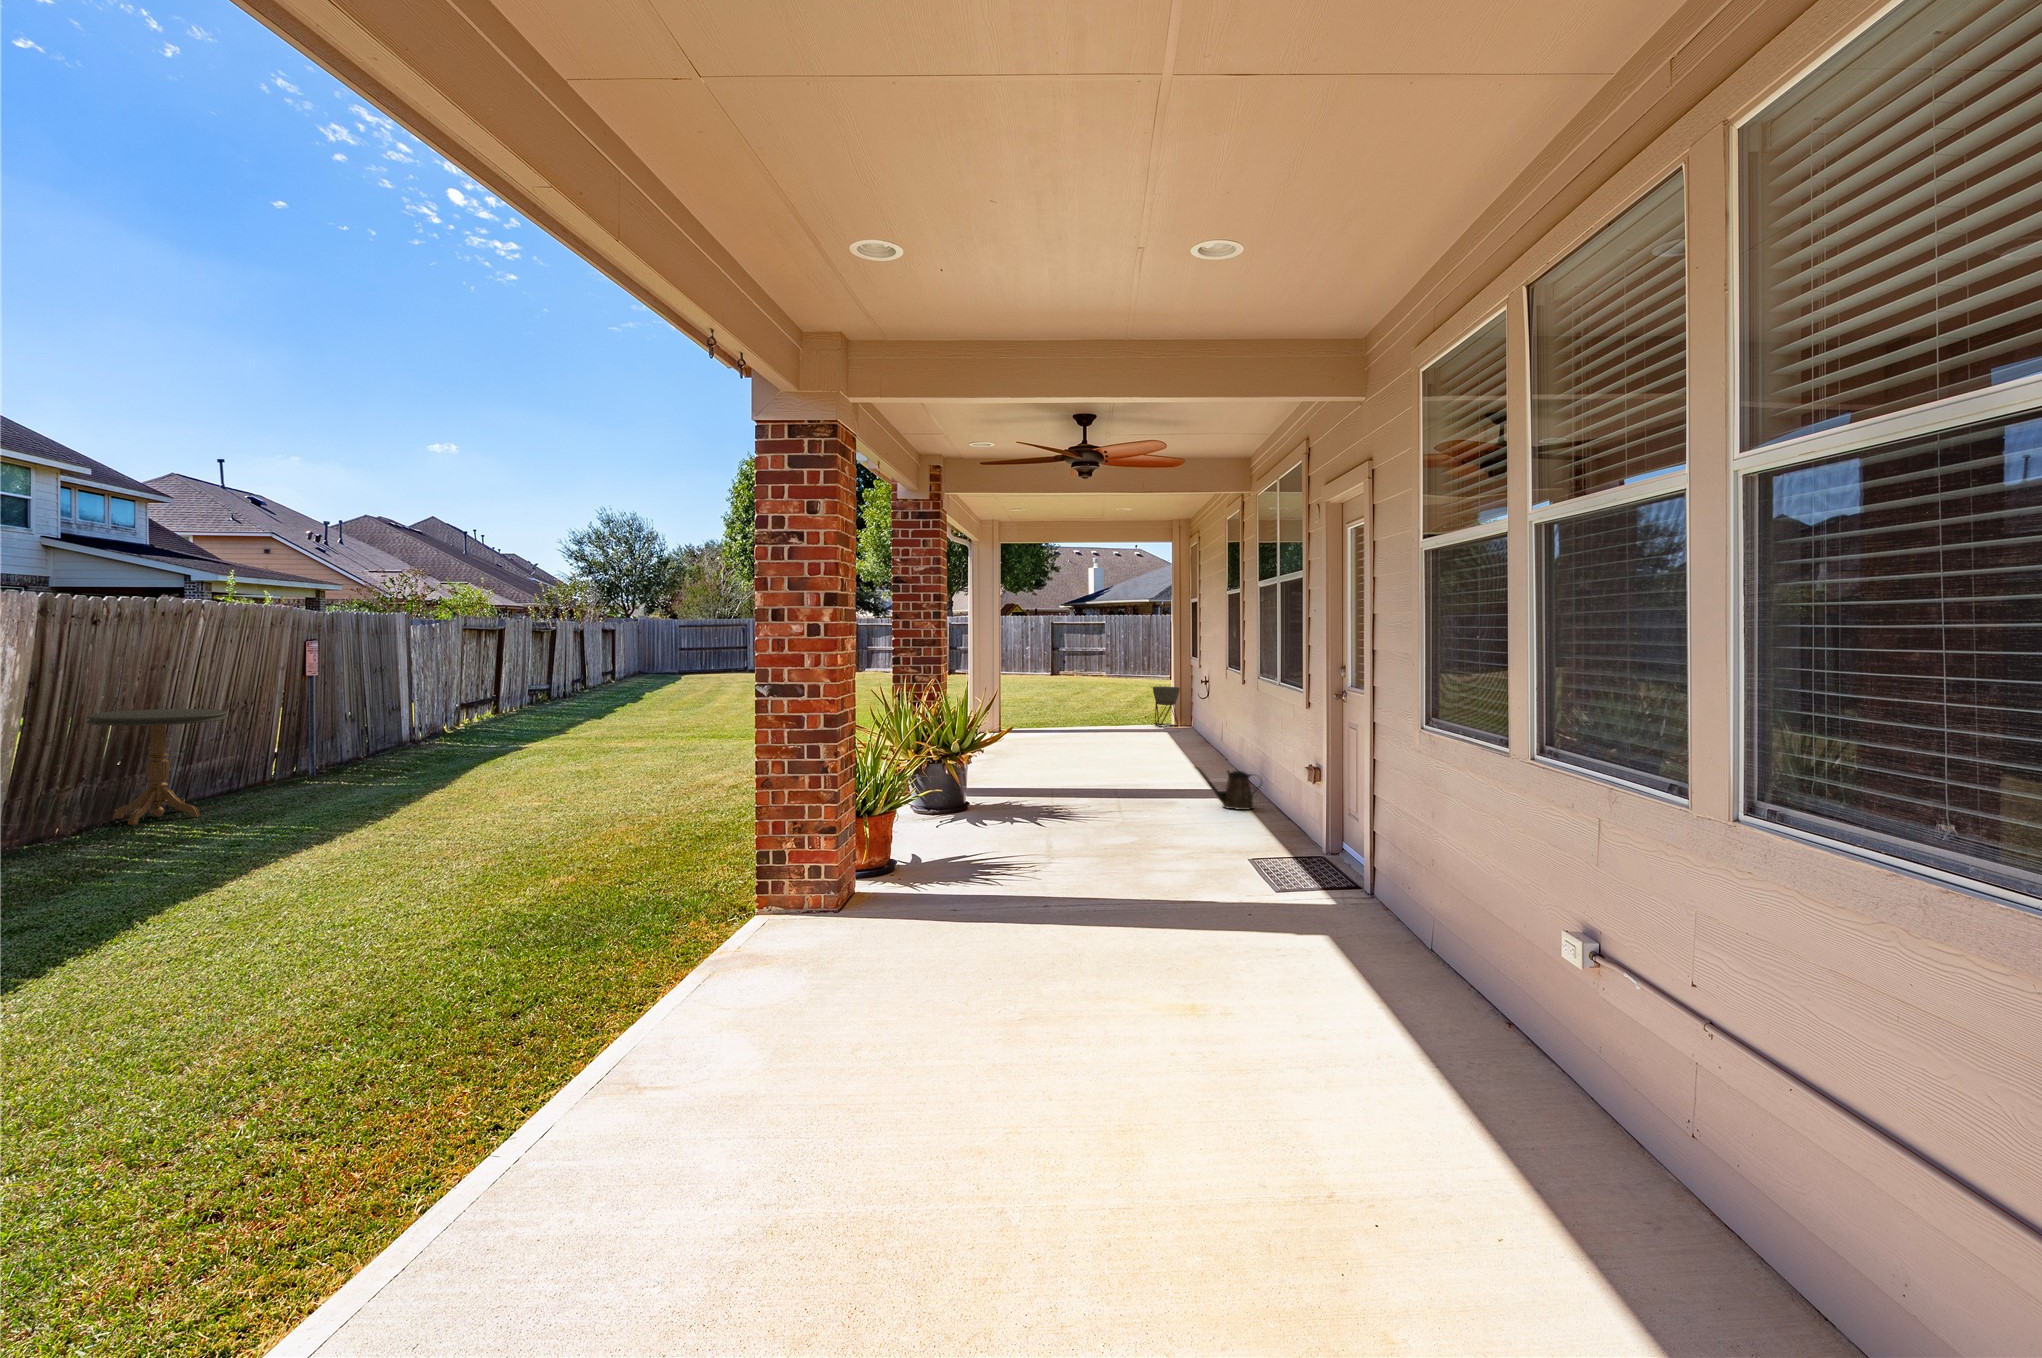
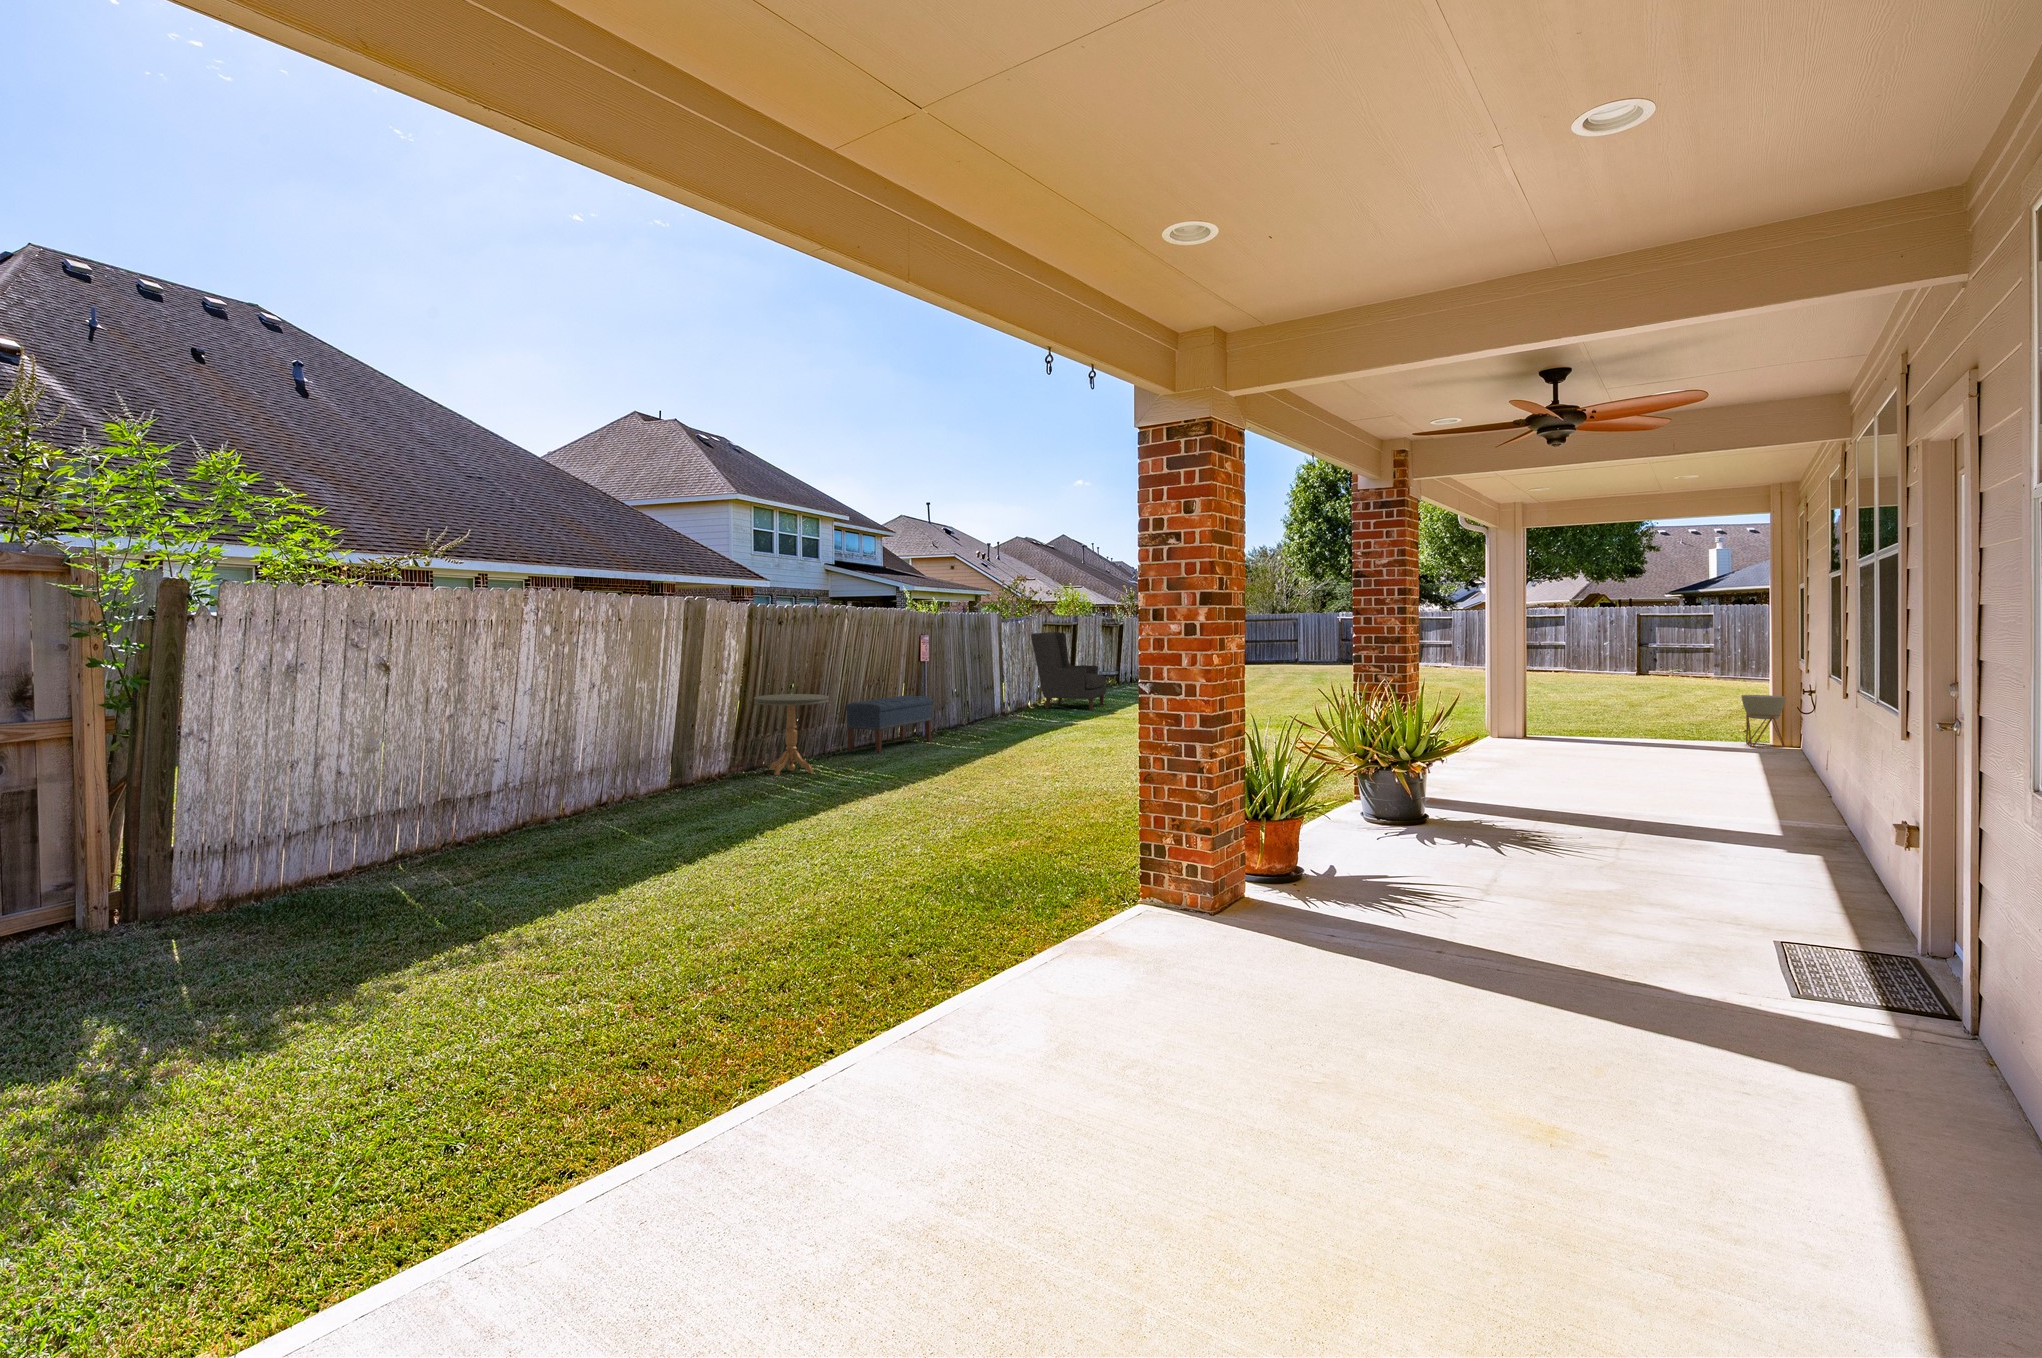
chair: none [488,629,583,718] -> present [1031,632,1106,710]
bench: none [237,707,372,783] -> present [846,695,933,753]
watering can: present [1196,767,1259,810] -> none [1739,799,1857,865]

